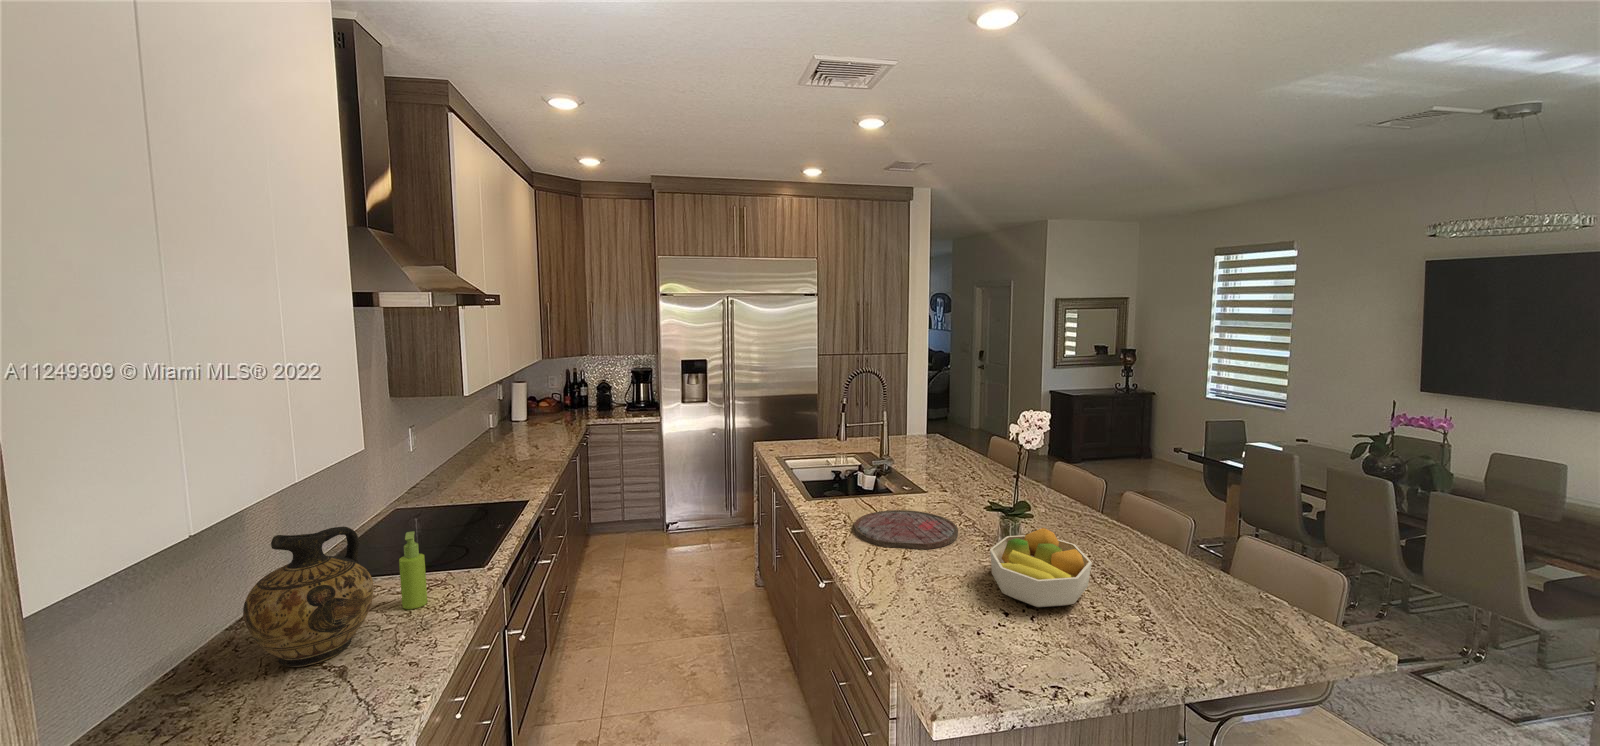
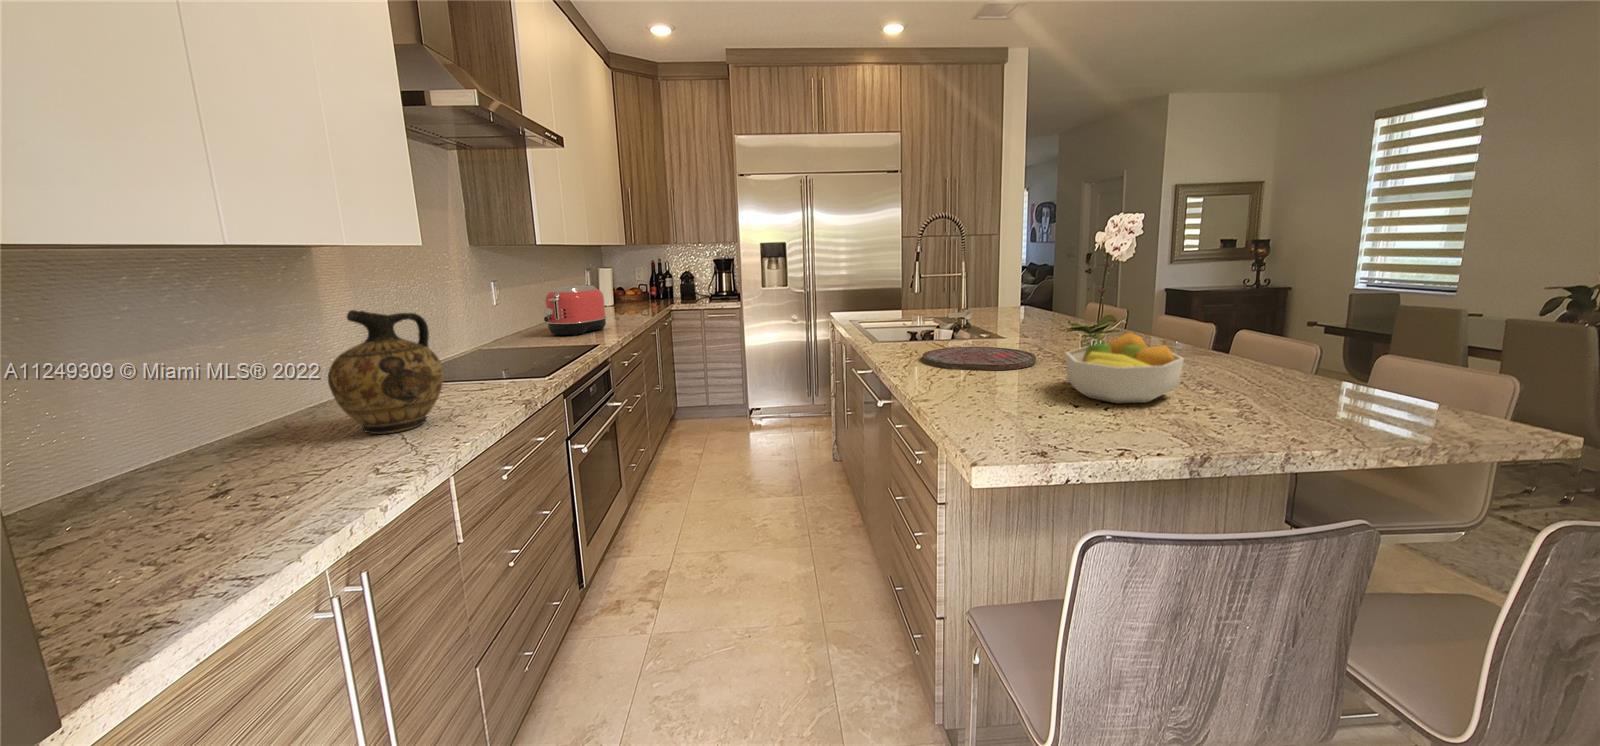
toaster: none [460,419,527,474] -> present [544,285,607,335]
soap dispenser: present [399,531,427,609] -> none [470,333,498,405]

